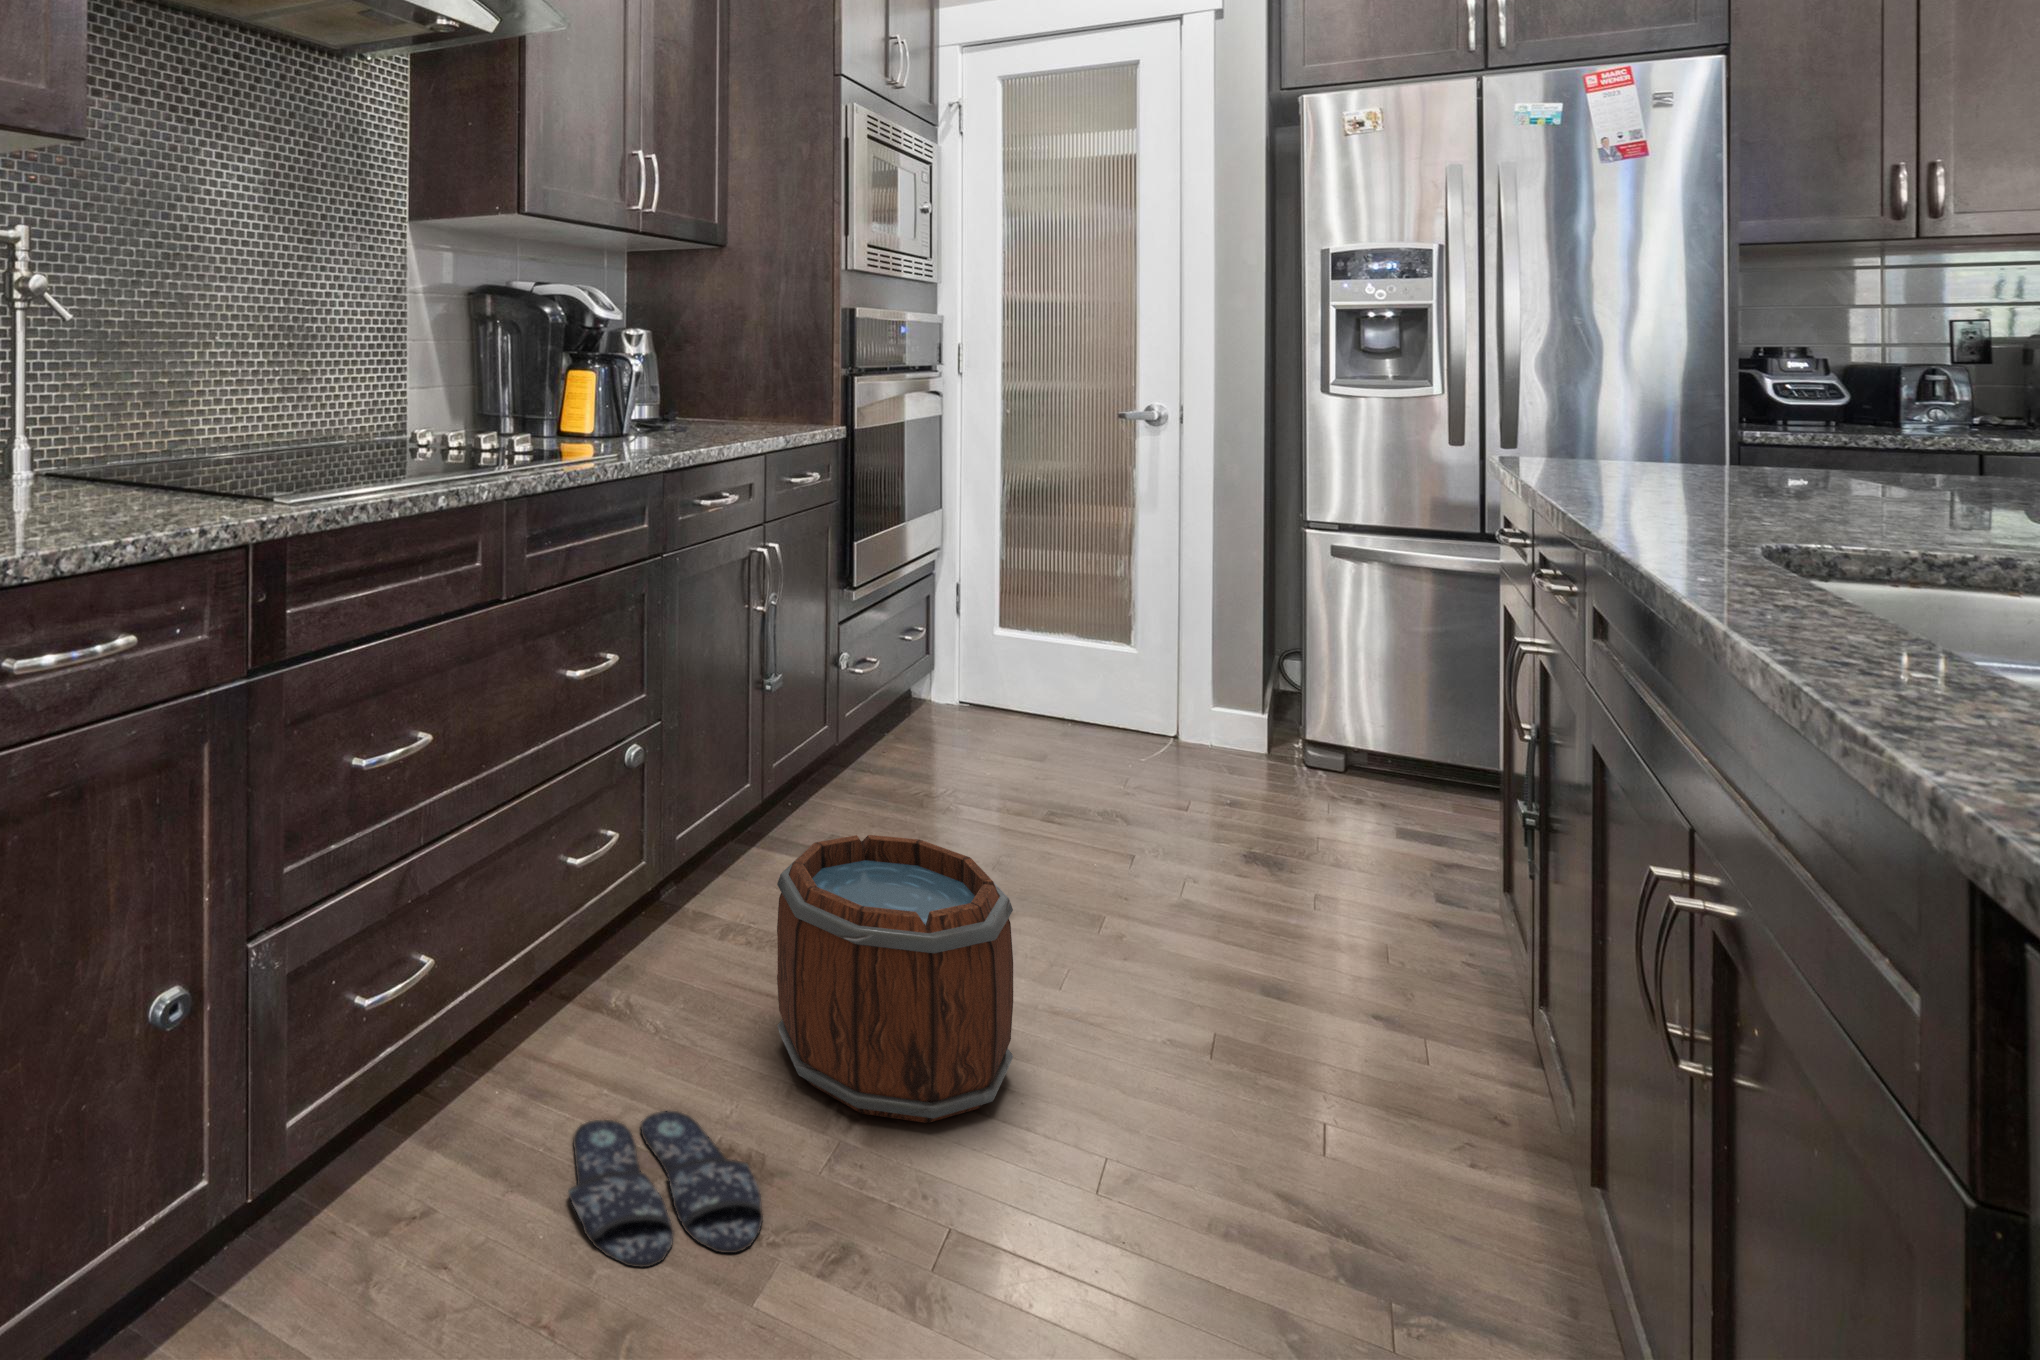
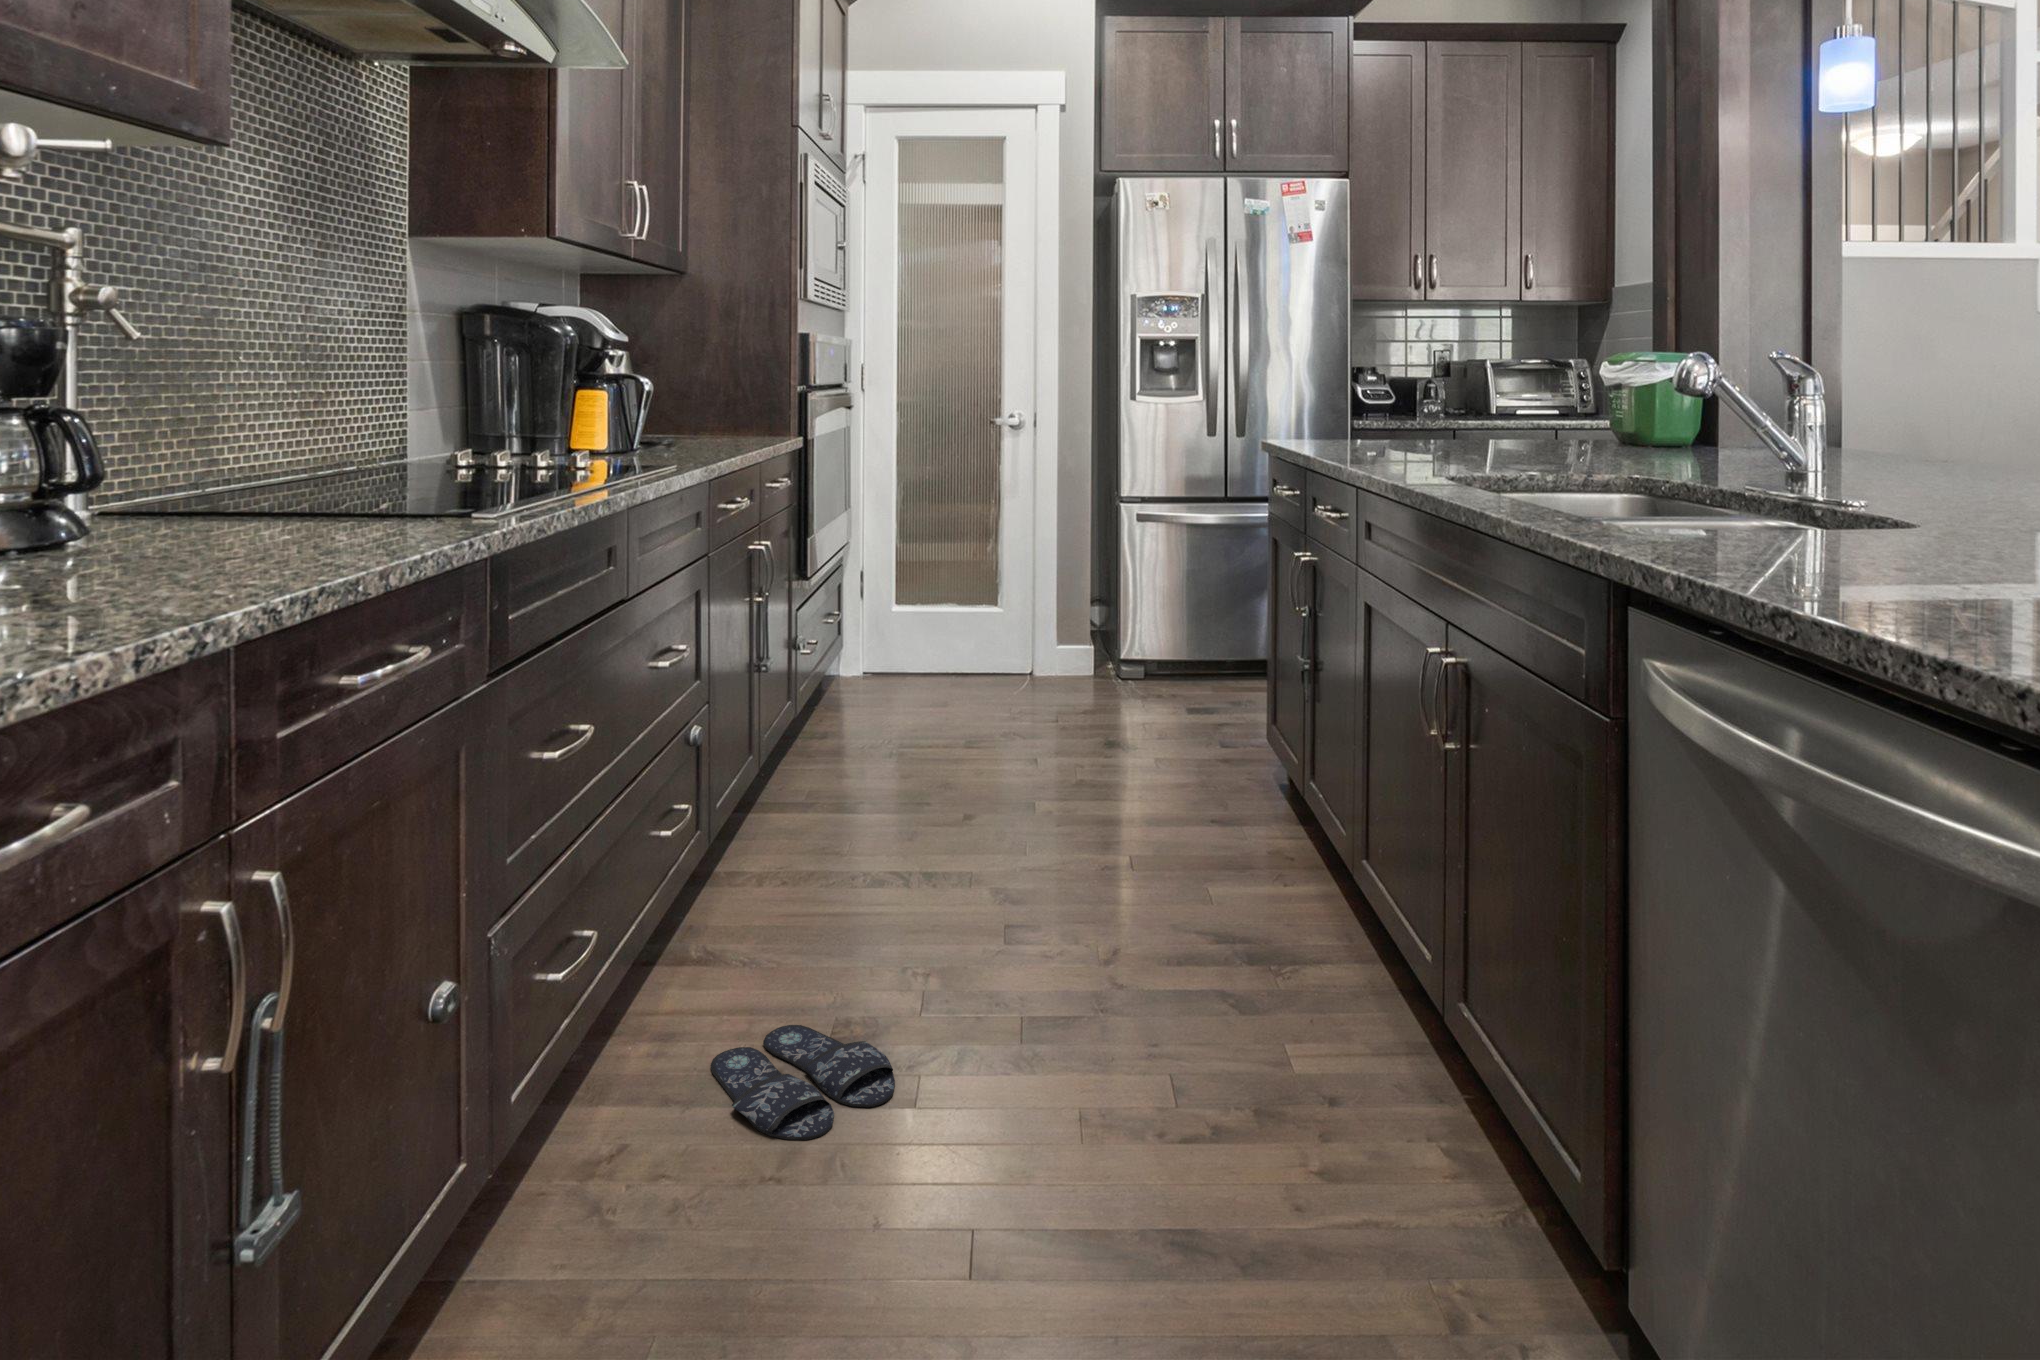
bucket: present [777,835,1013,1123] -> none [843,765,1023,985]

